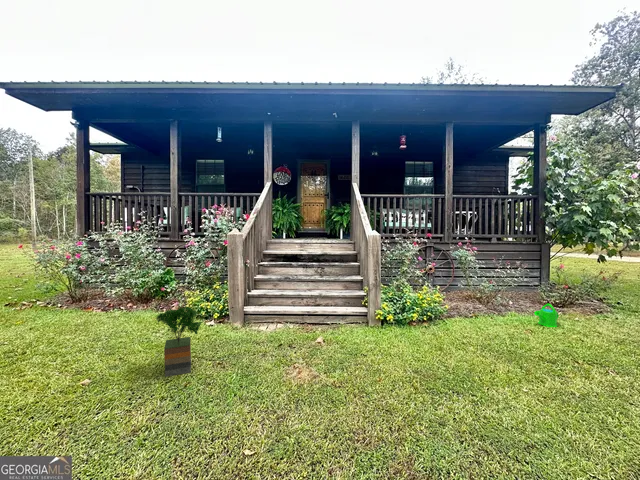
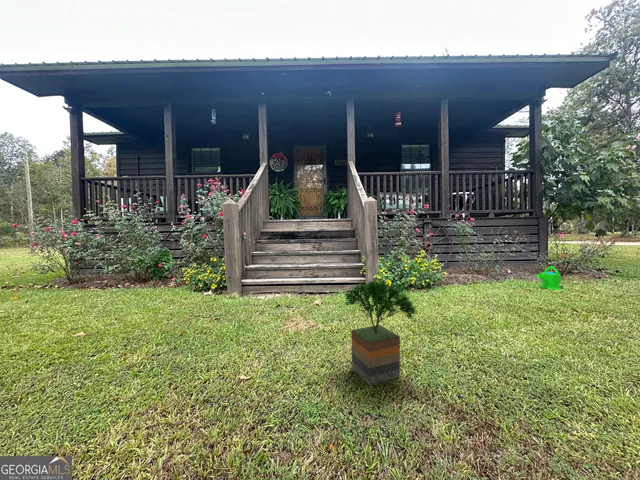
potted tree: present [156,307,201,377] -> present [344,280,417,386]

